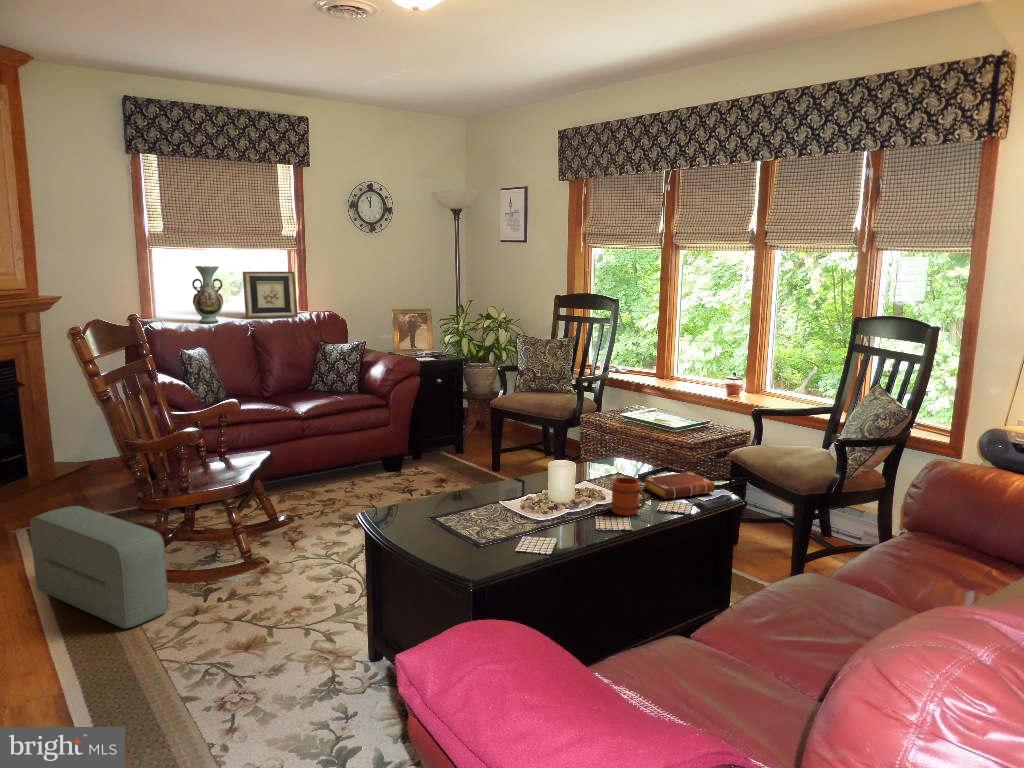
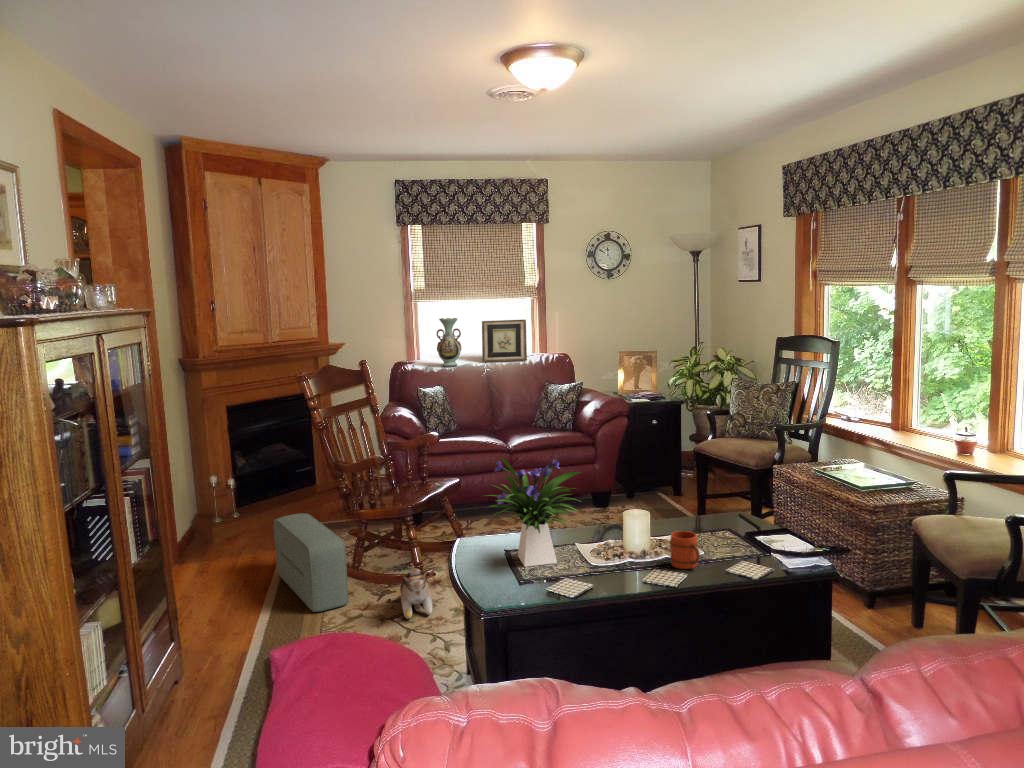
flower arrangement: none [413,407,535,533] -> present [489,457,581,567]
book: present [644,472,715,499] -> none [730,533,798,558]
plush toy: none [241,555,290,617] -> present [400,568,432,619]

